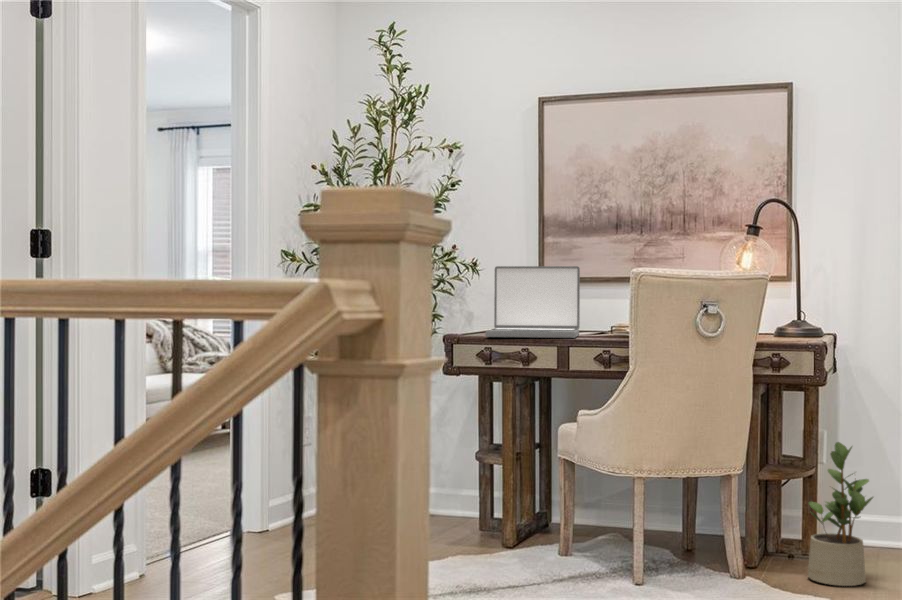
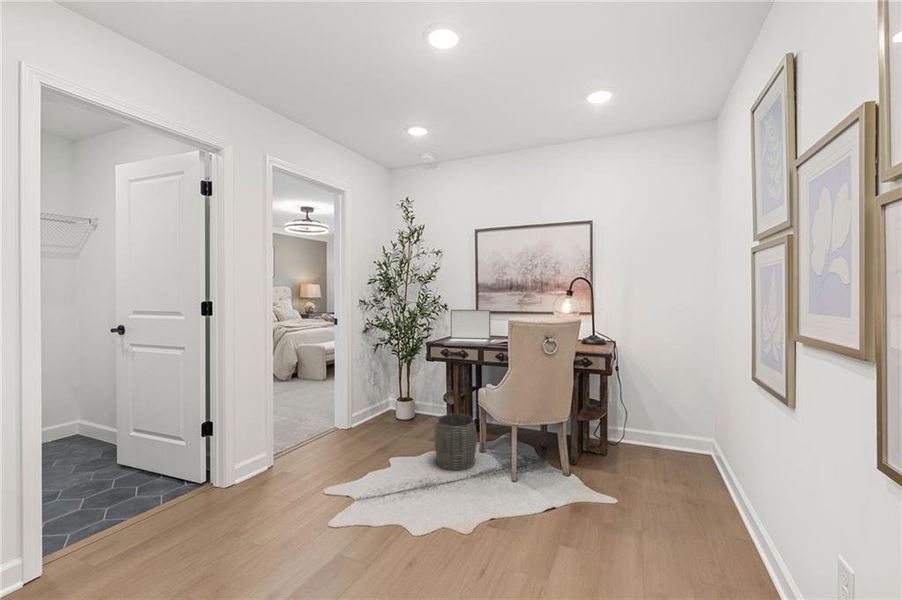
potted plant: present [808,442,873,586] -> none [603,405,639,483]
woven basket: none [474,475,558,576] -> present [435,414,477,470]

